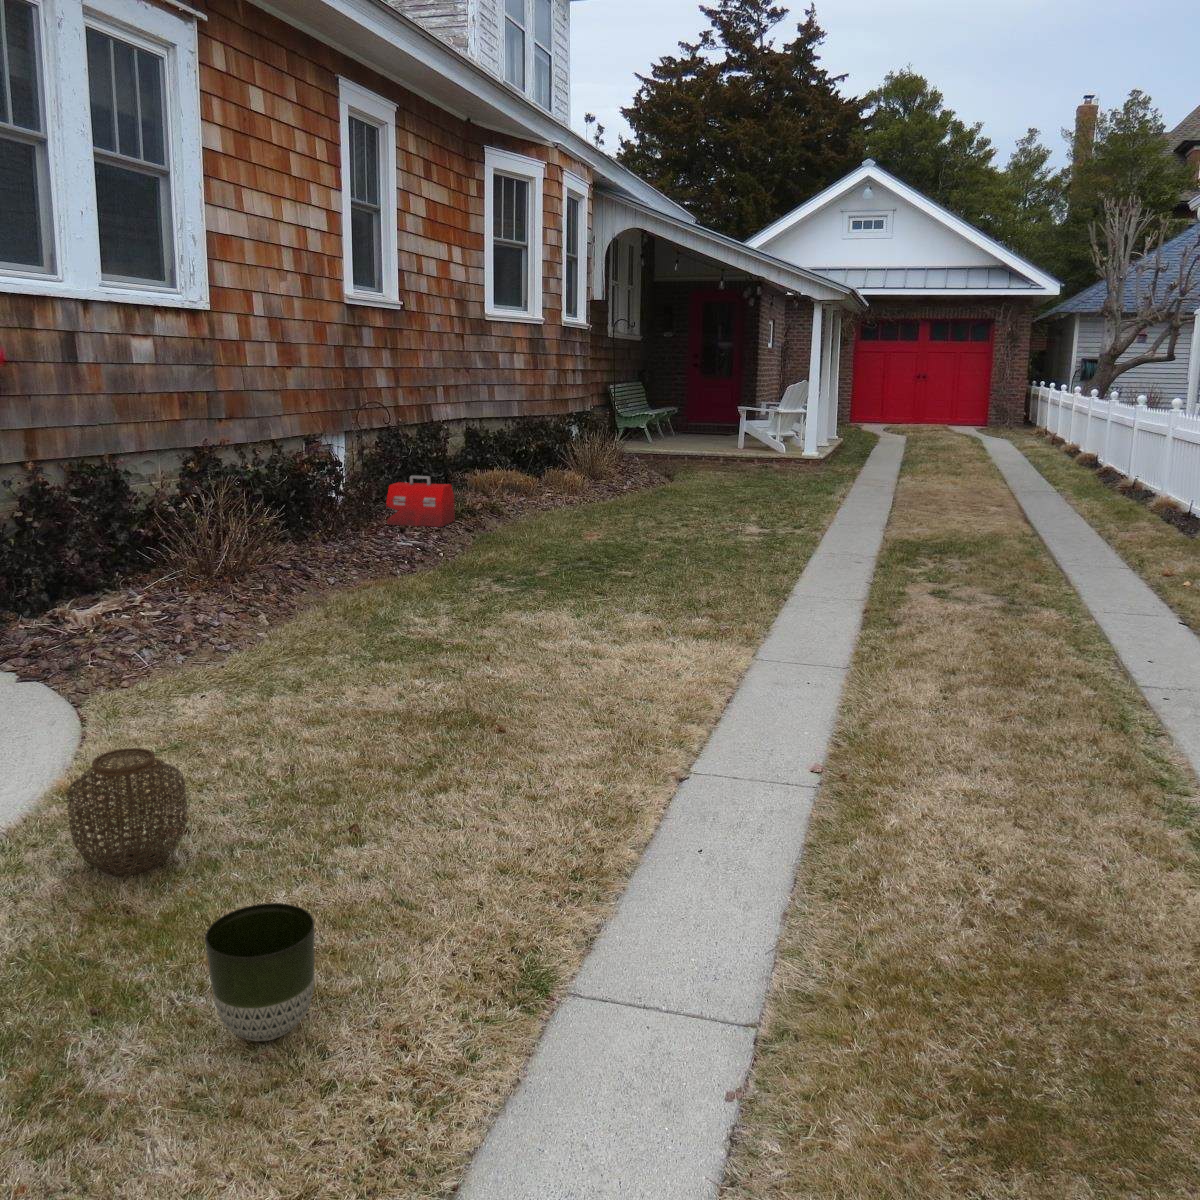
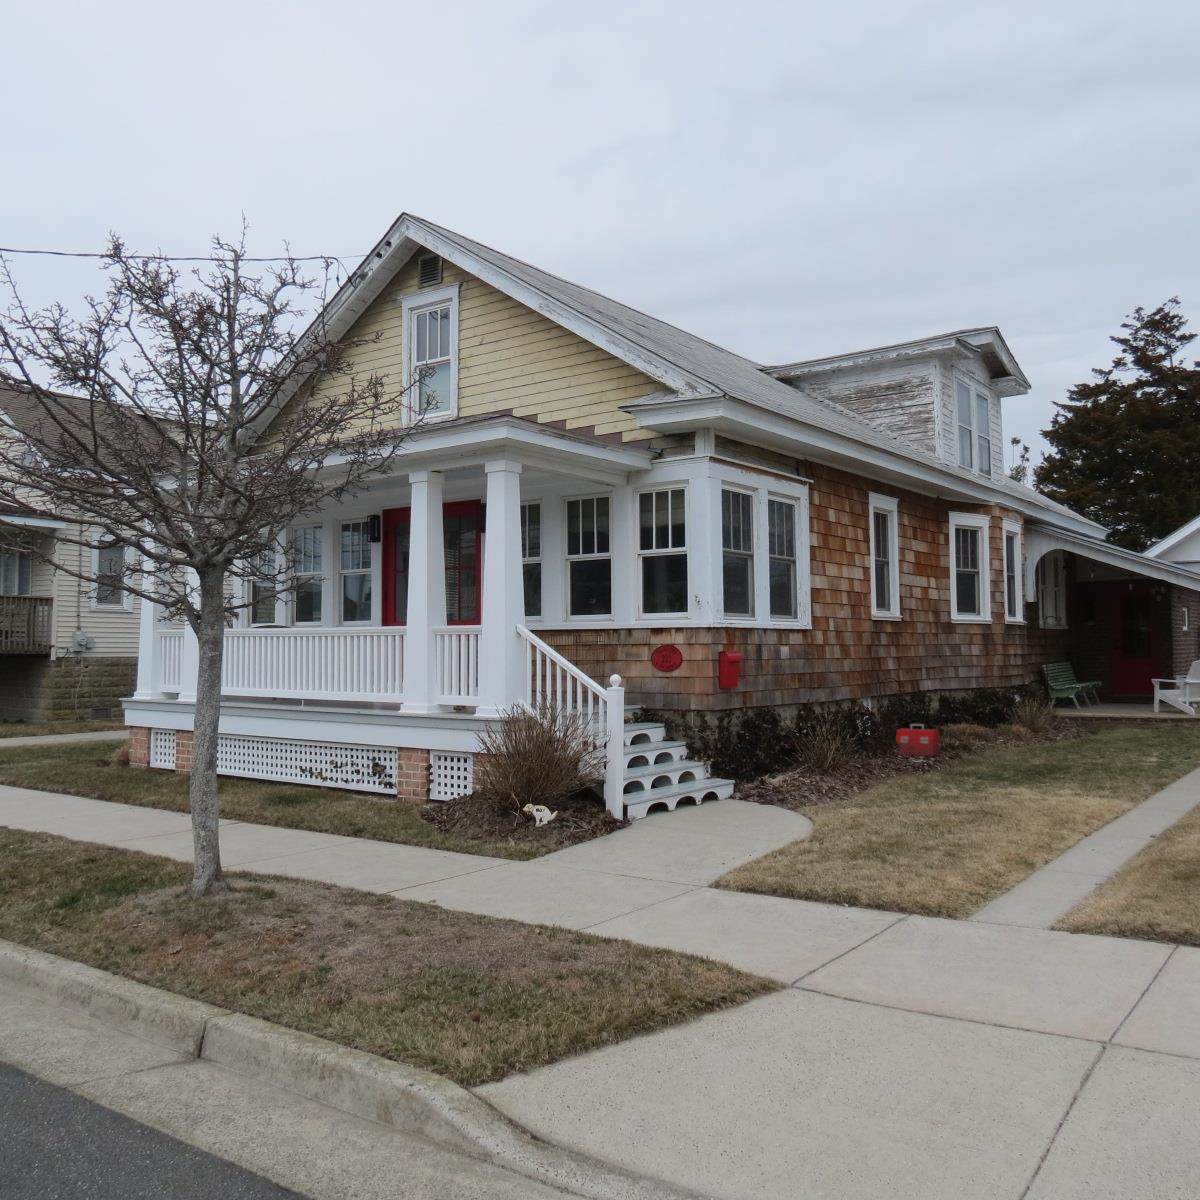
woven basket: present [67,748,187,876] -> none [841,802,883,848]
planter: present [205,903,315,1041] -> none [920,833,955,874]

